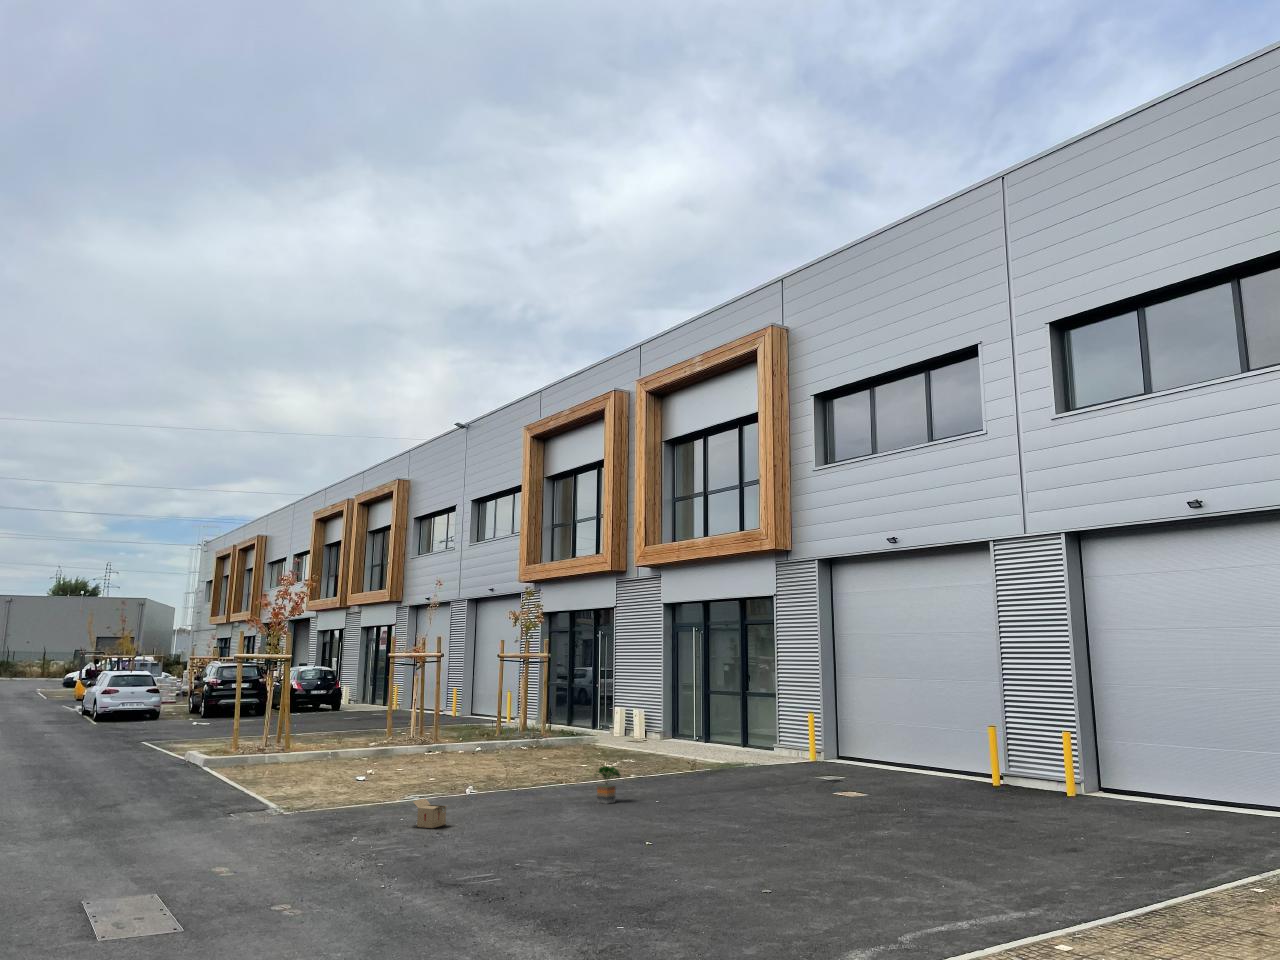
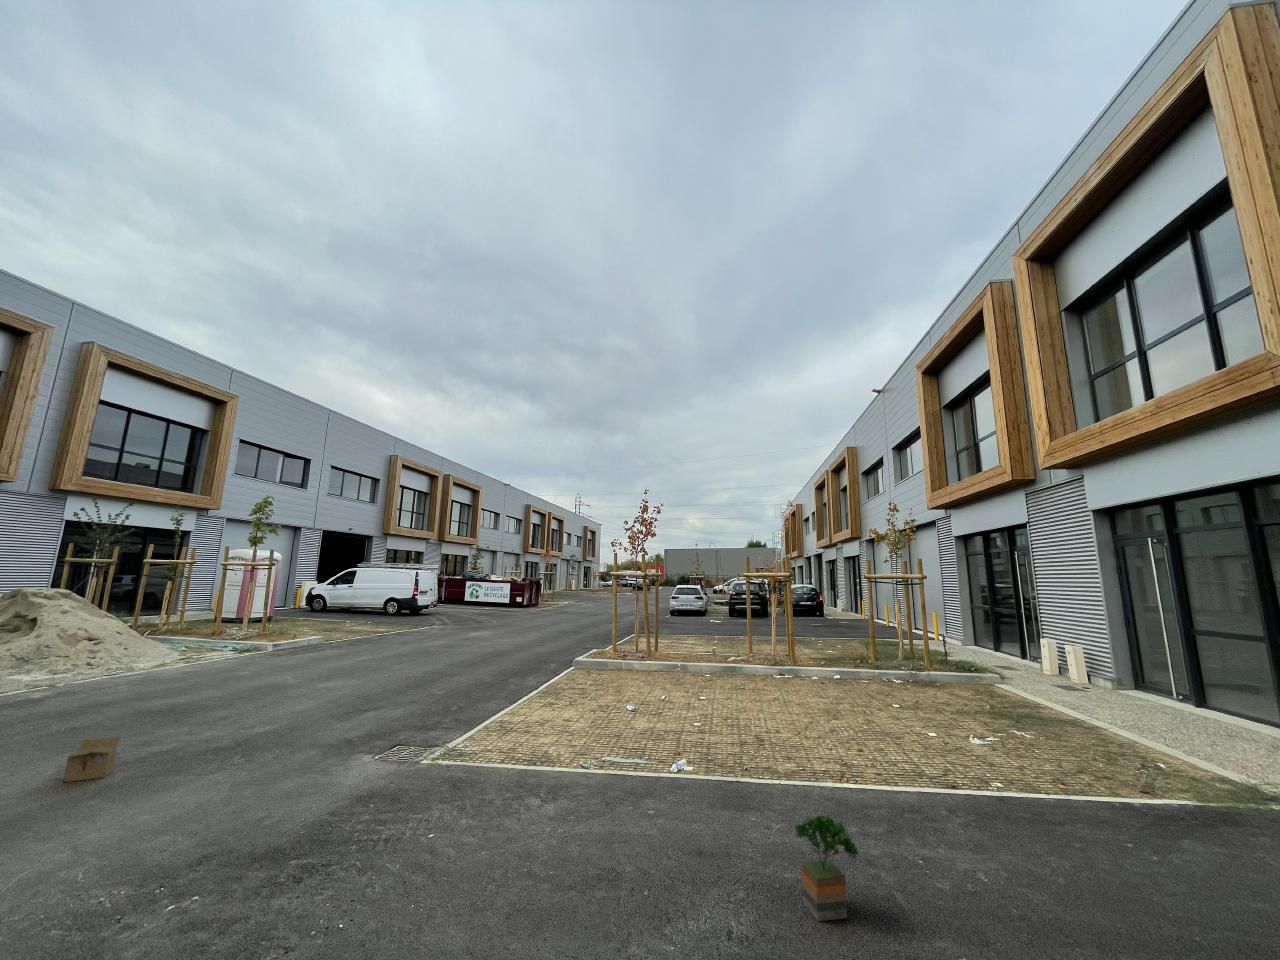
cardboard box: present [413,798,446,828] -> present [64,737,120,782]

